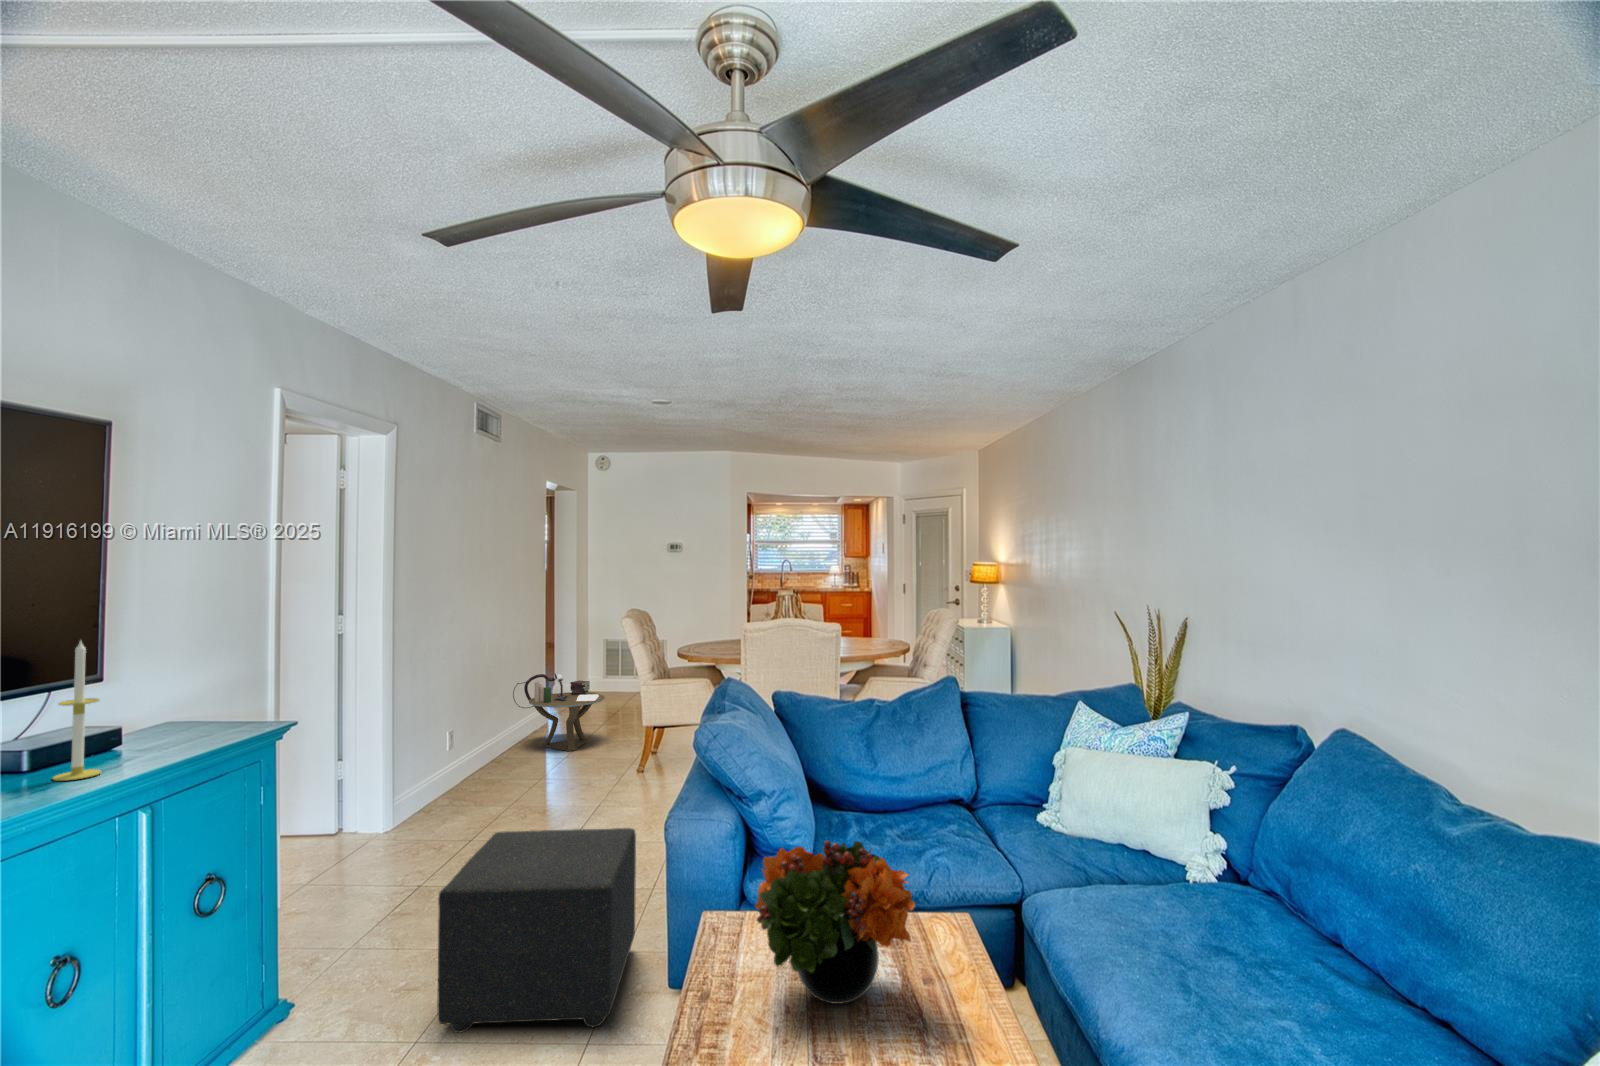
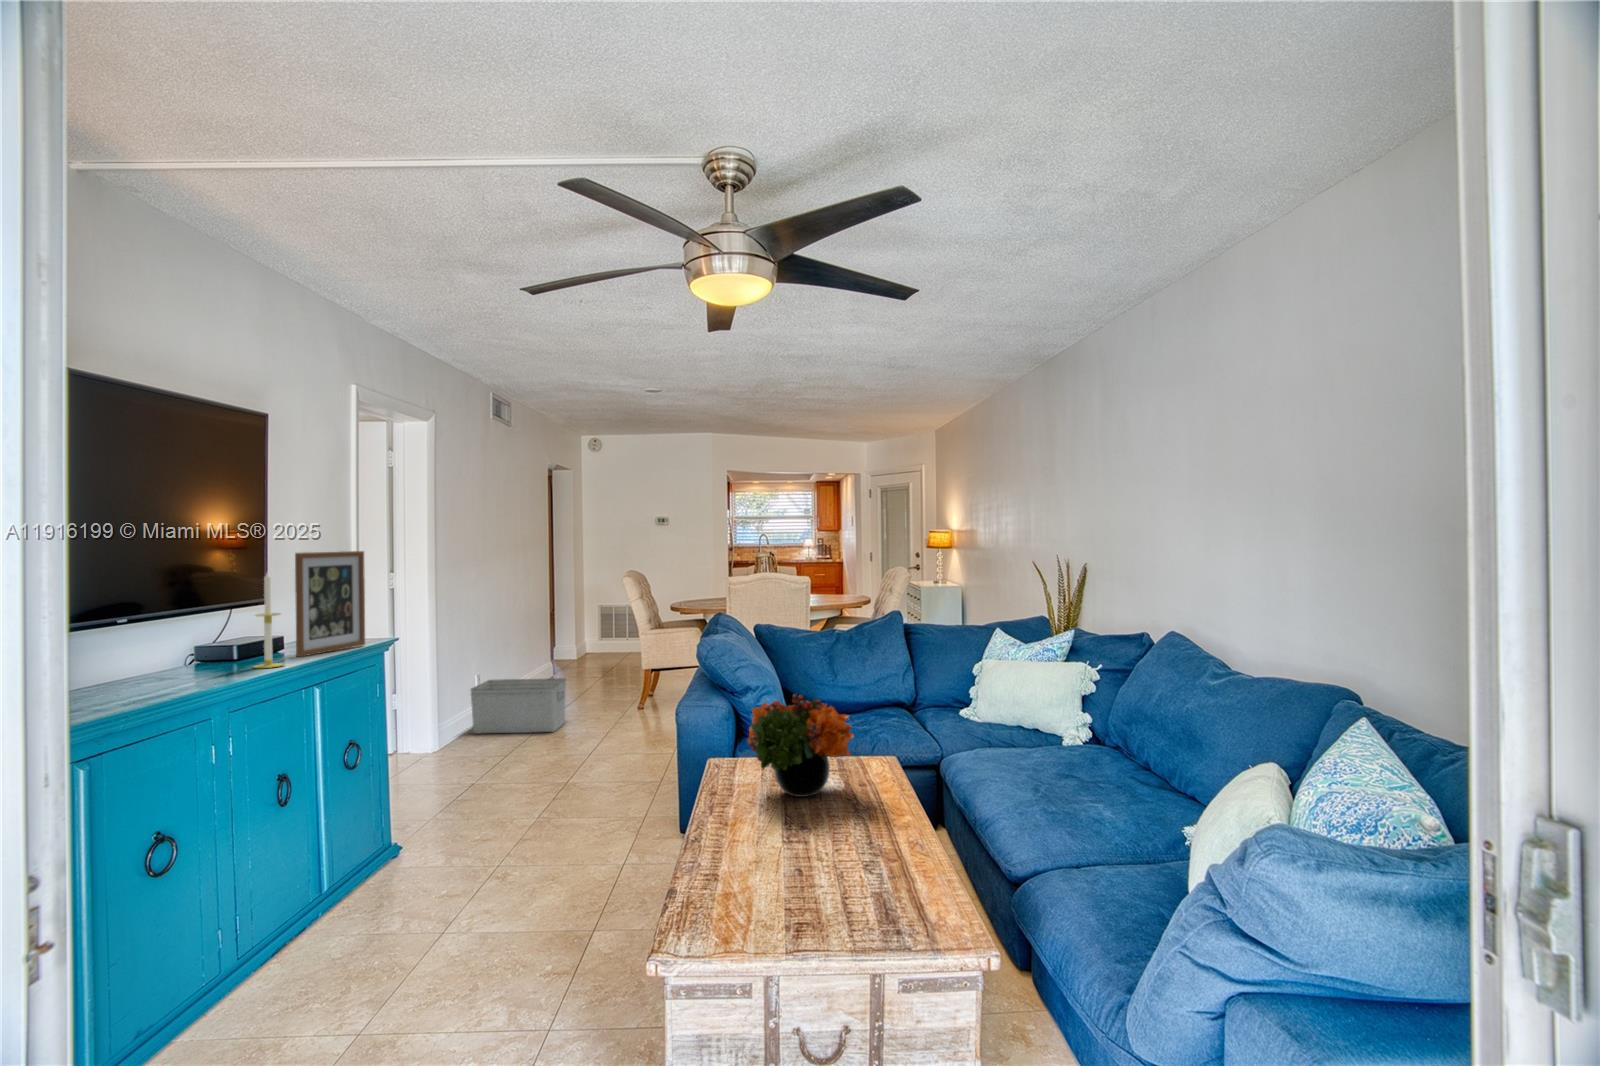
picture frame: none [138,602,255,753] -> present [295,551,365,657]
side table: present [513,674,605,751] -> none [527,629,607,696]
storage bin: none [435,737,551,803] -> present [471,678,566,733]
ottoman: present [437,828,636,1033] -> none [513,726,652,863]

